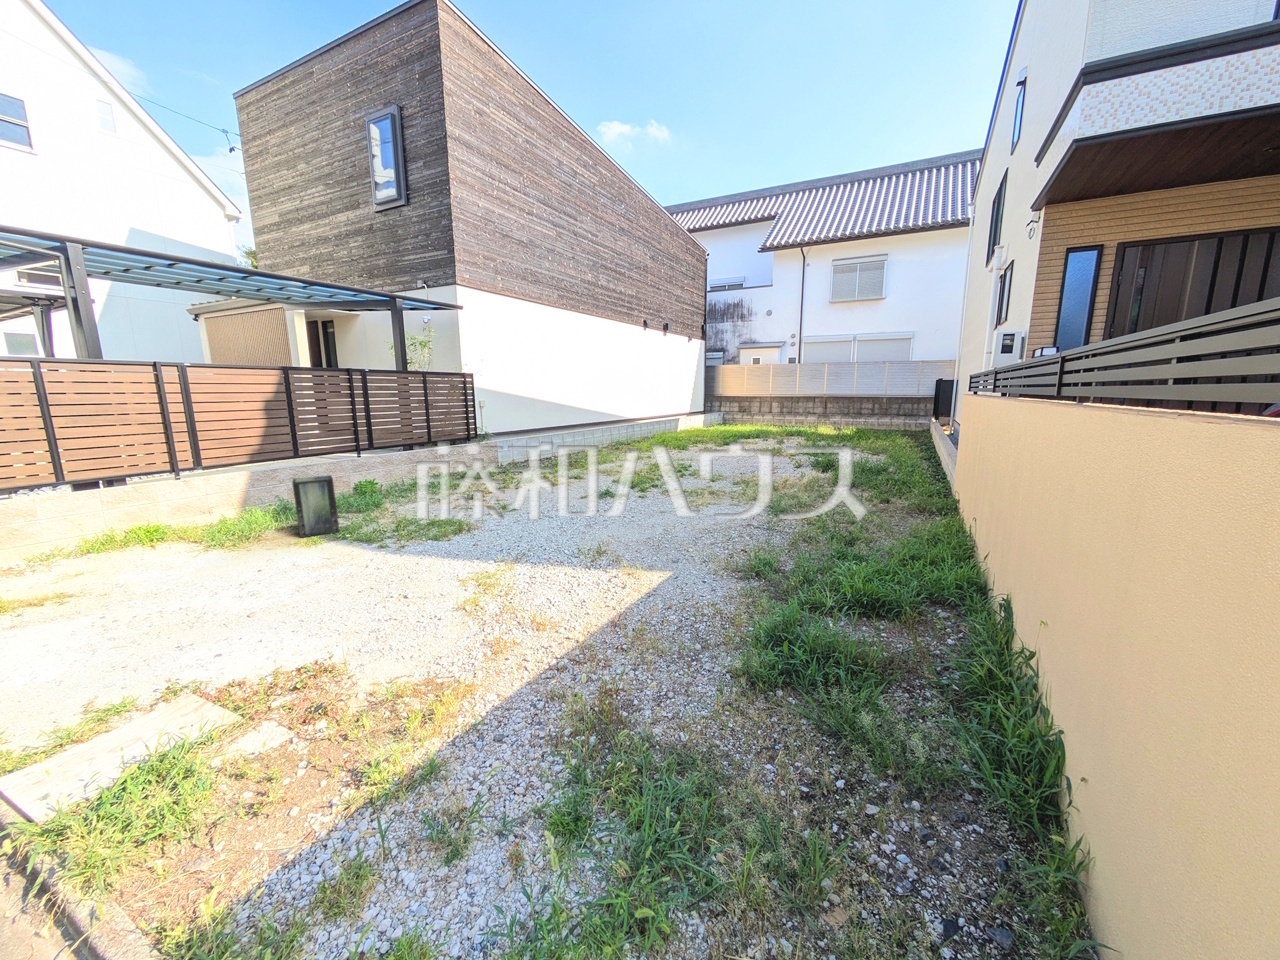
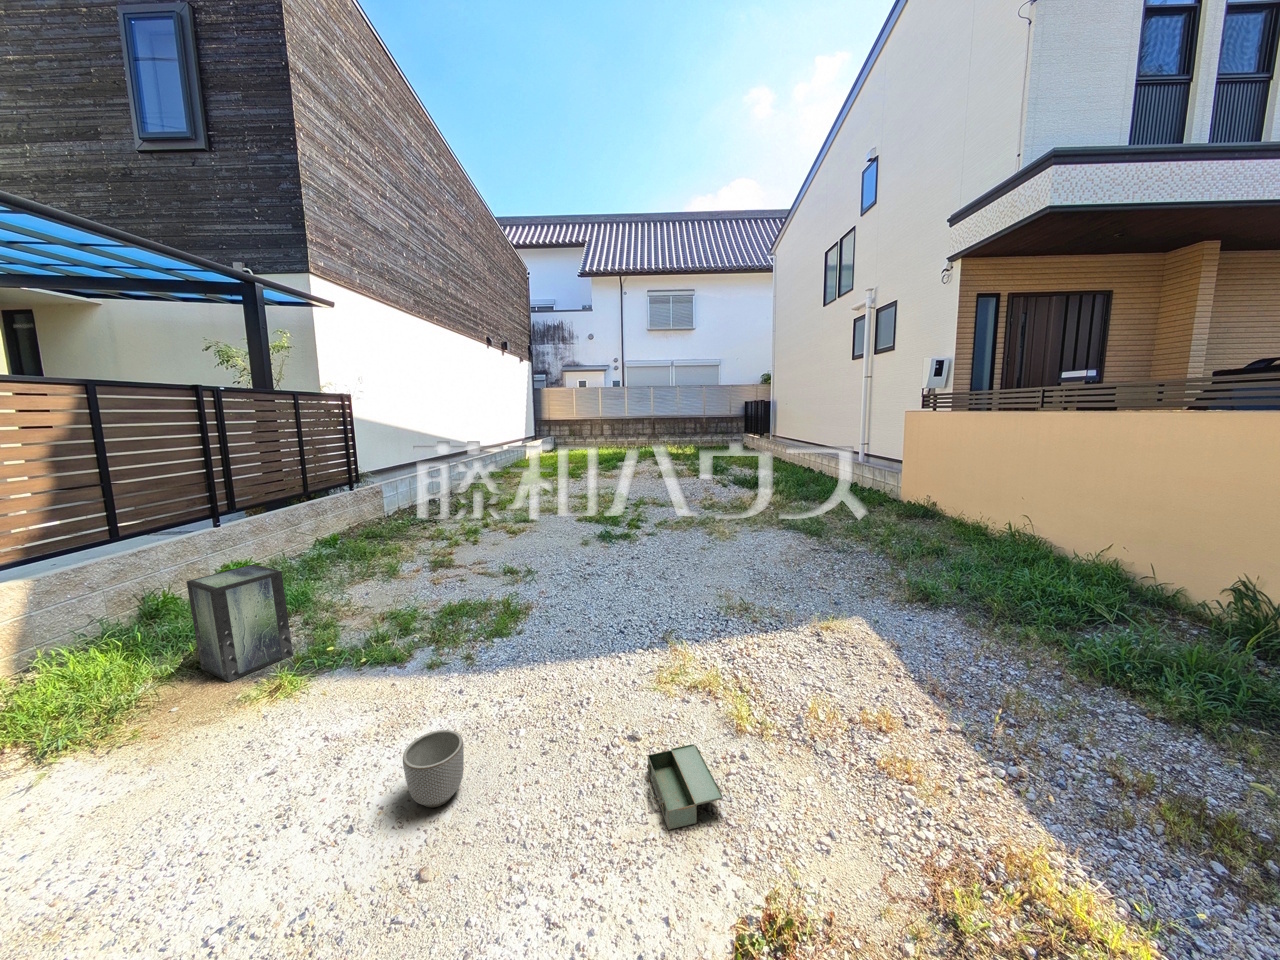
planter: none [268,562,308,599] -> present [403,730,464,807]
toolbox: none [343,601,410,636] -> present [647,744,723,830]

